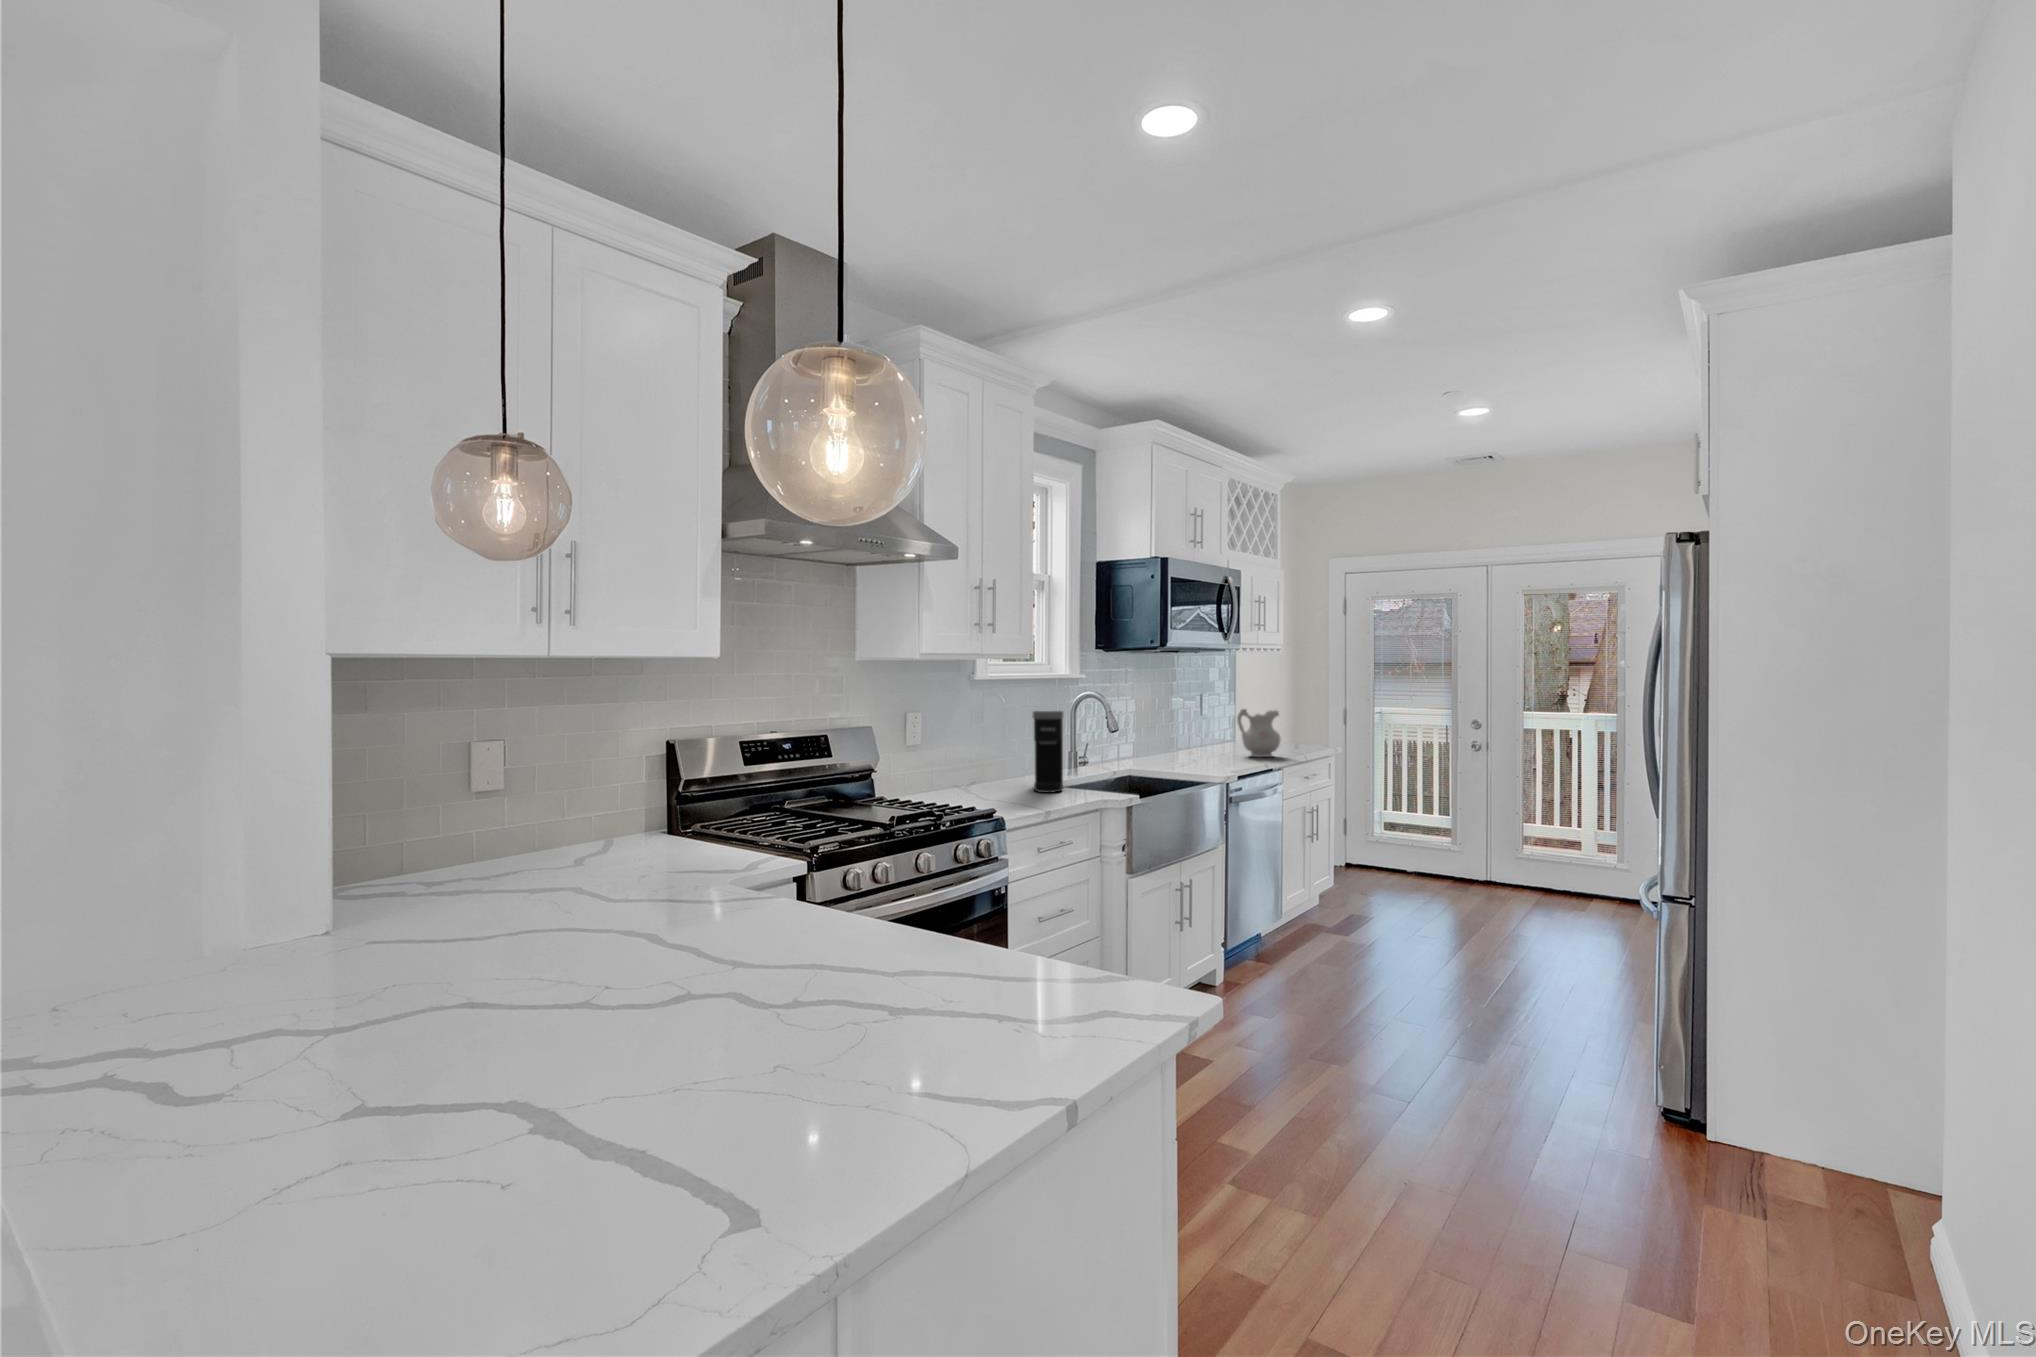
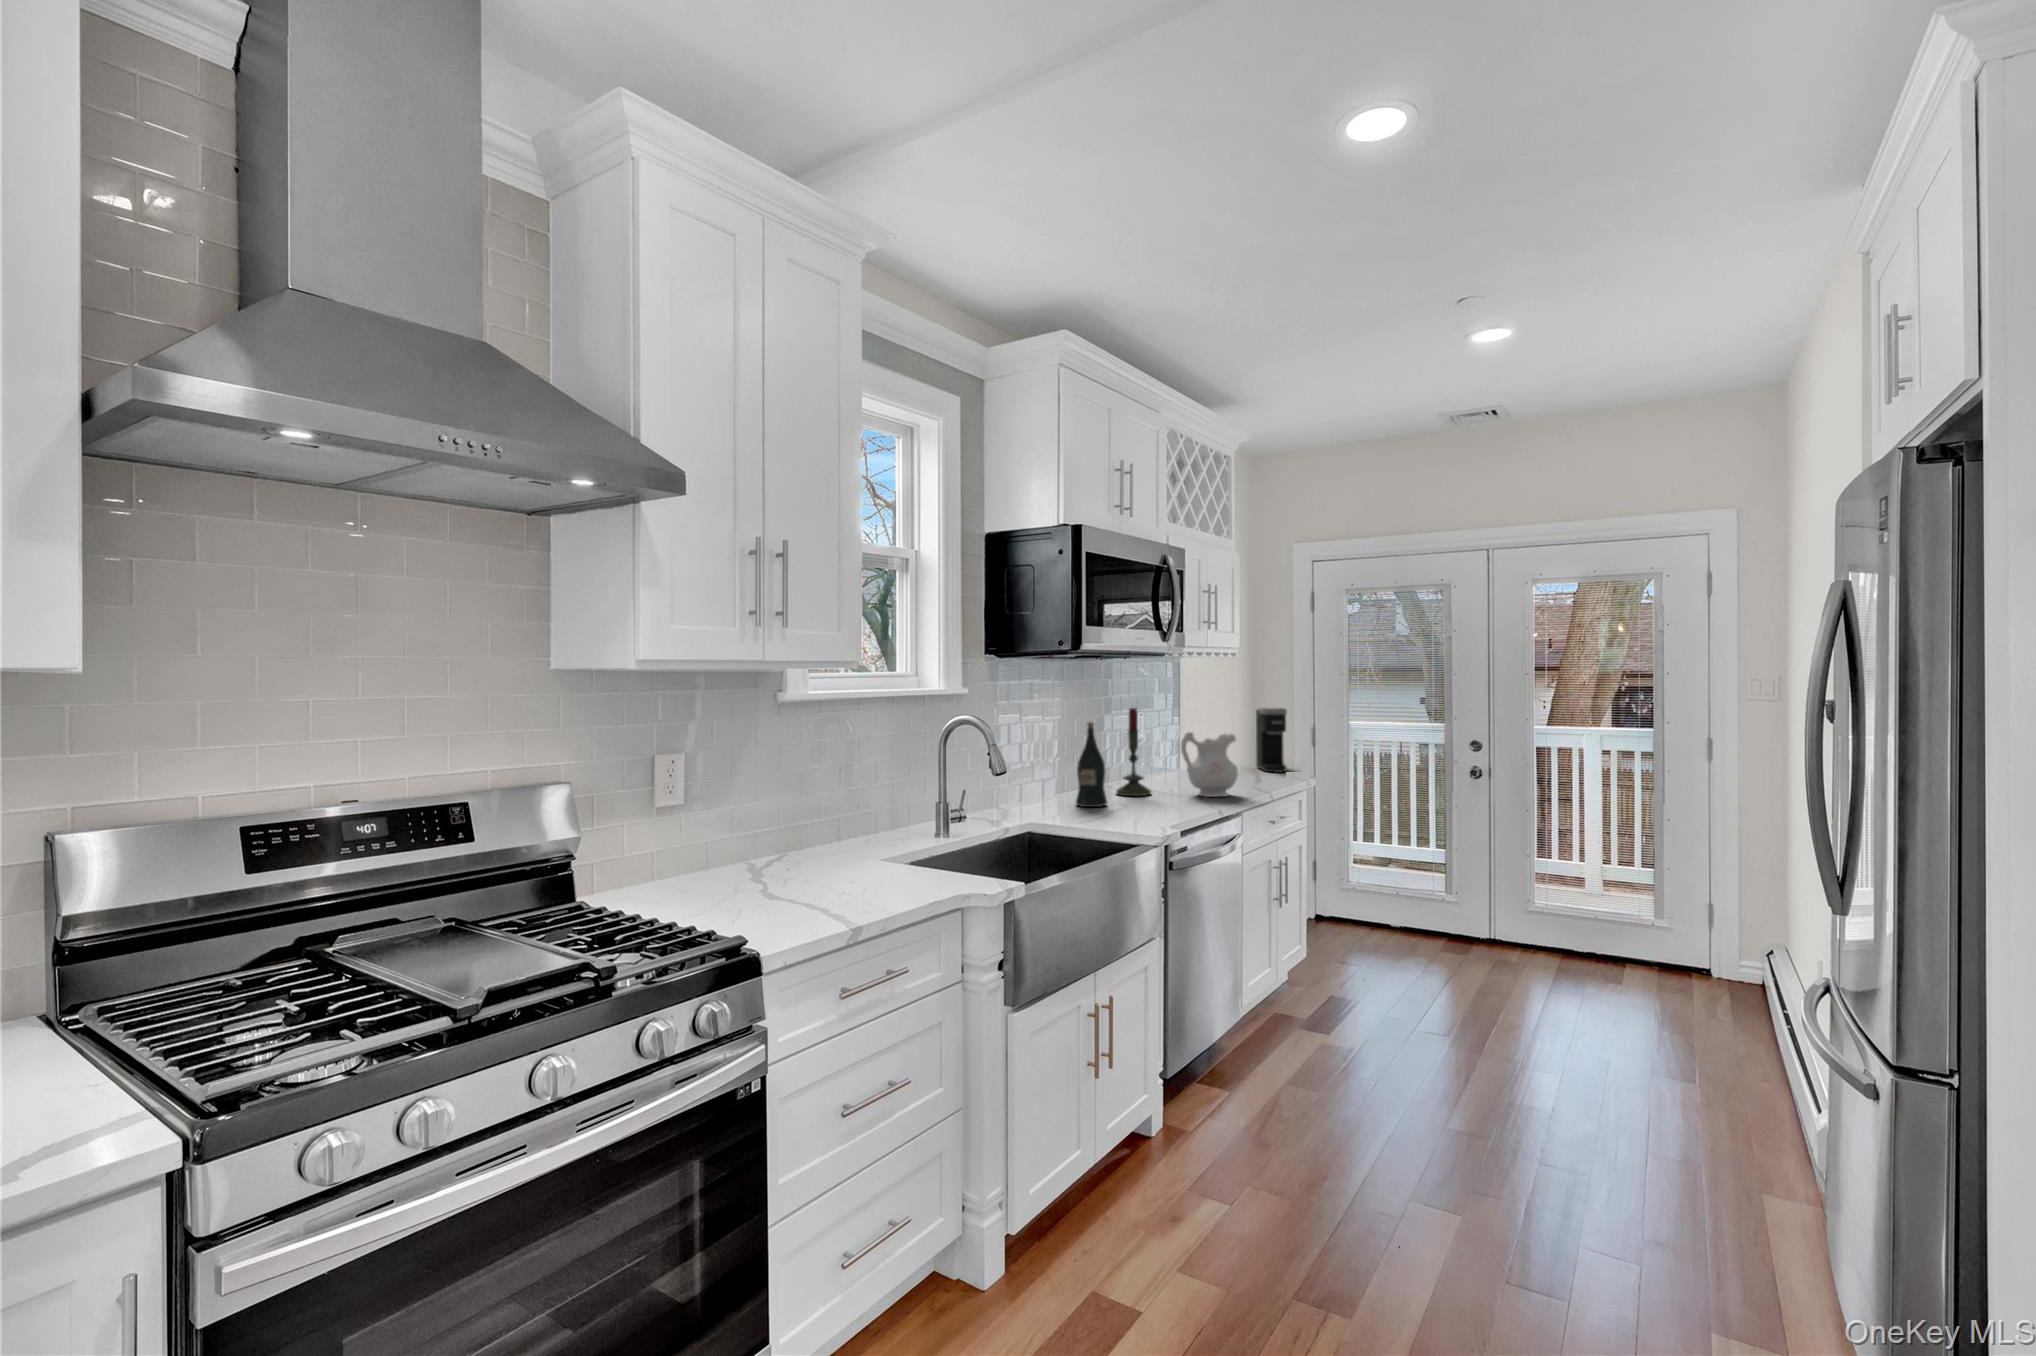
candle: none [1188,688,1214,757] -> present [1116,708,1151,796]
wine bottle: none [1159,700,1183,762] -> present [1075,722,1107,807]
coffee maker: present [1033,711,1063,793] -> present [1256,708,1287,772]

